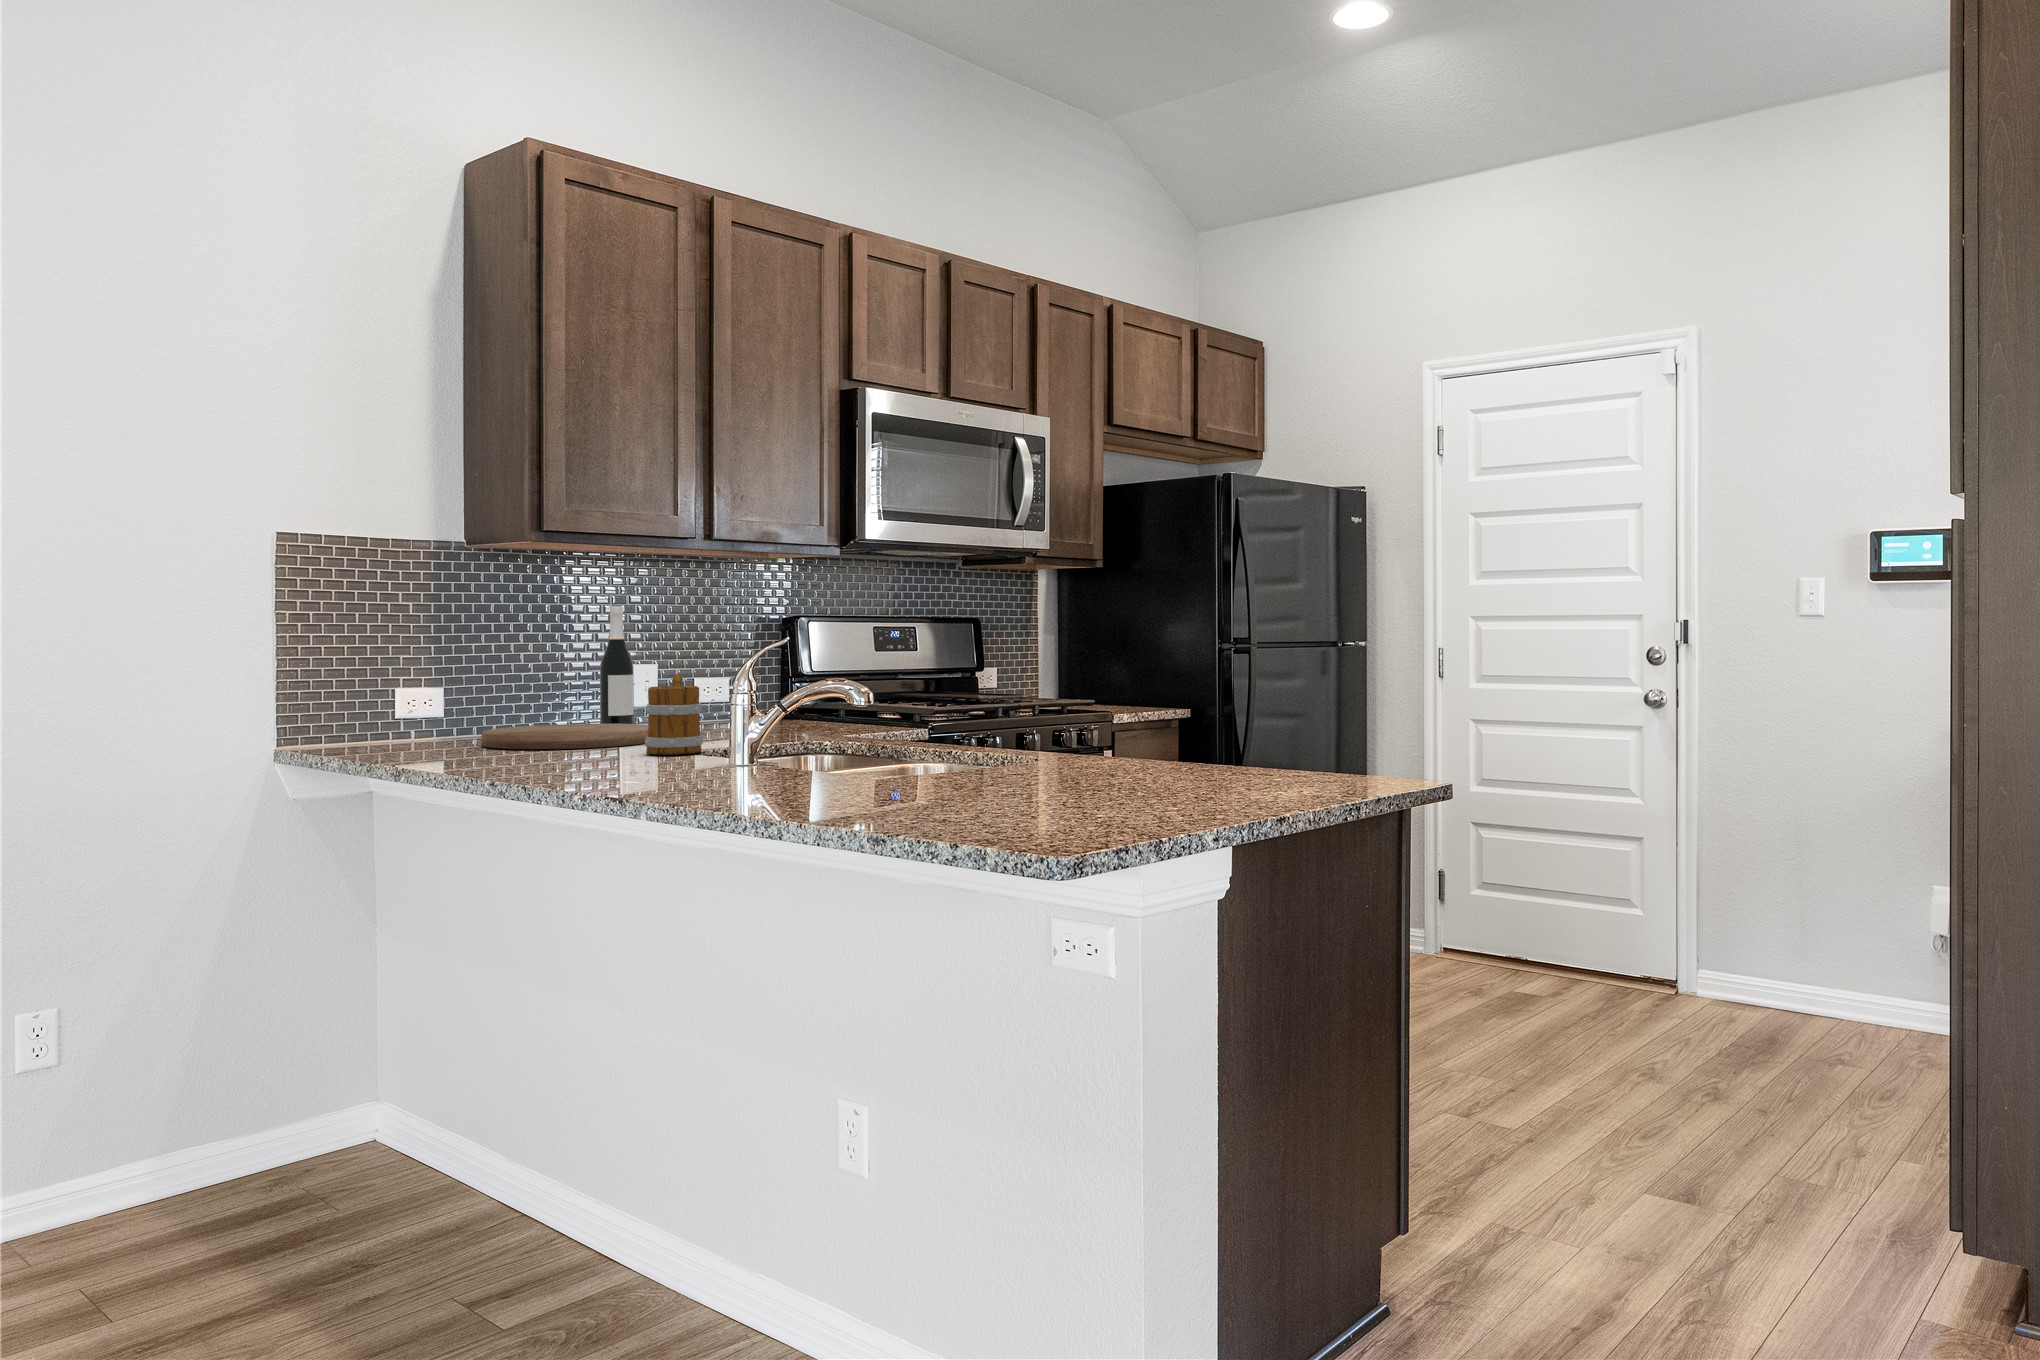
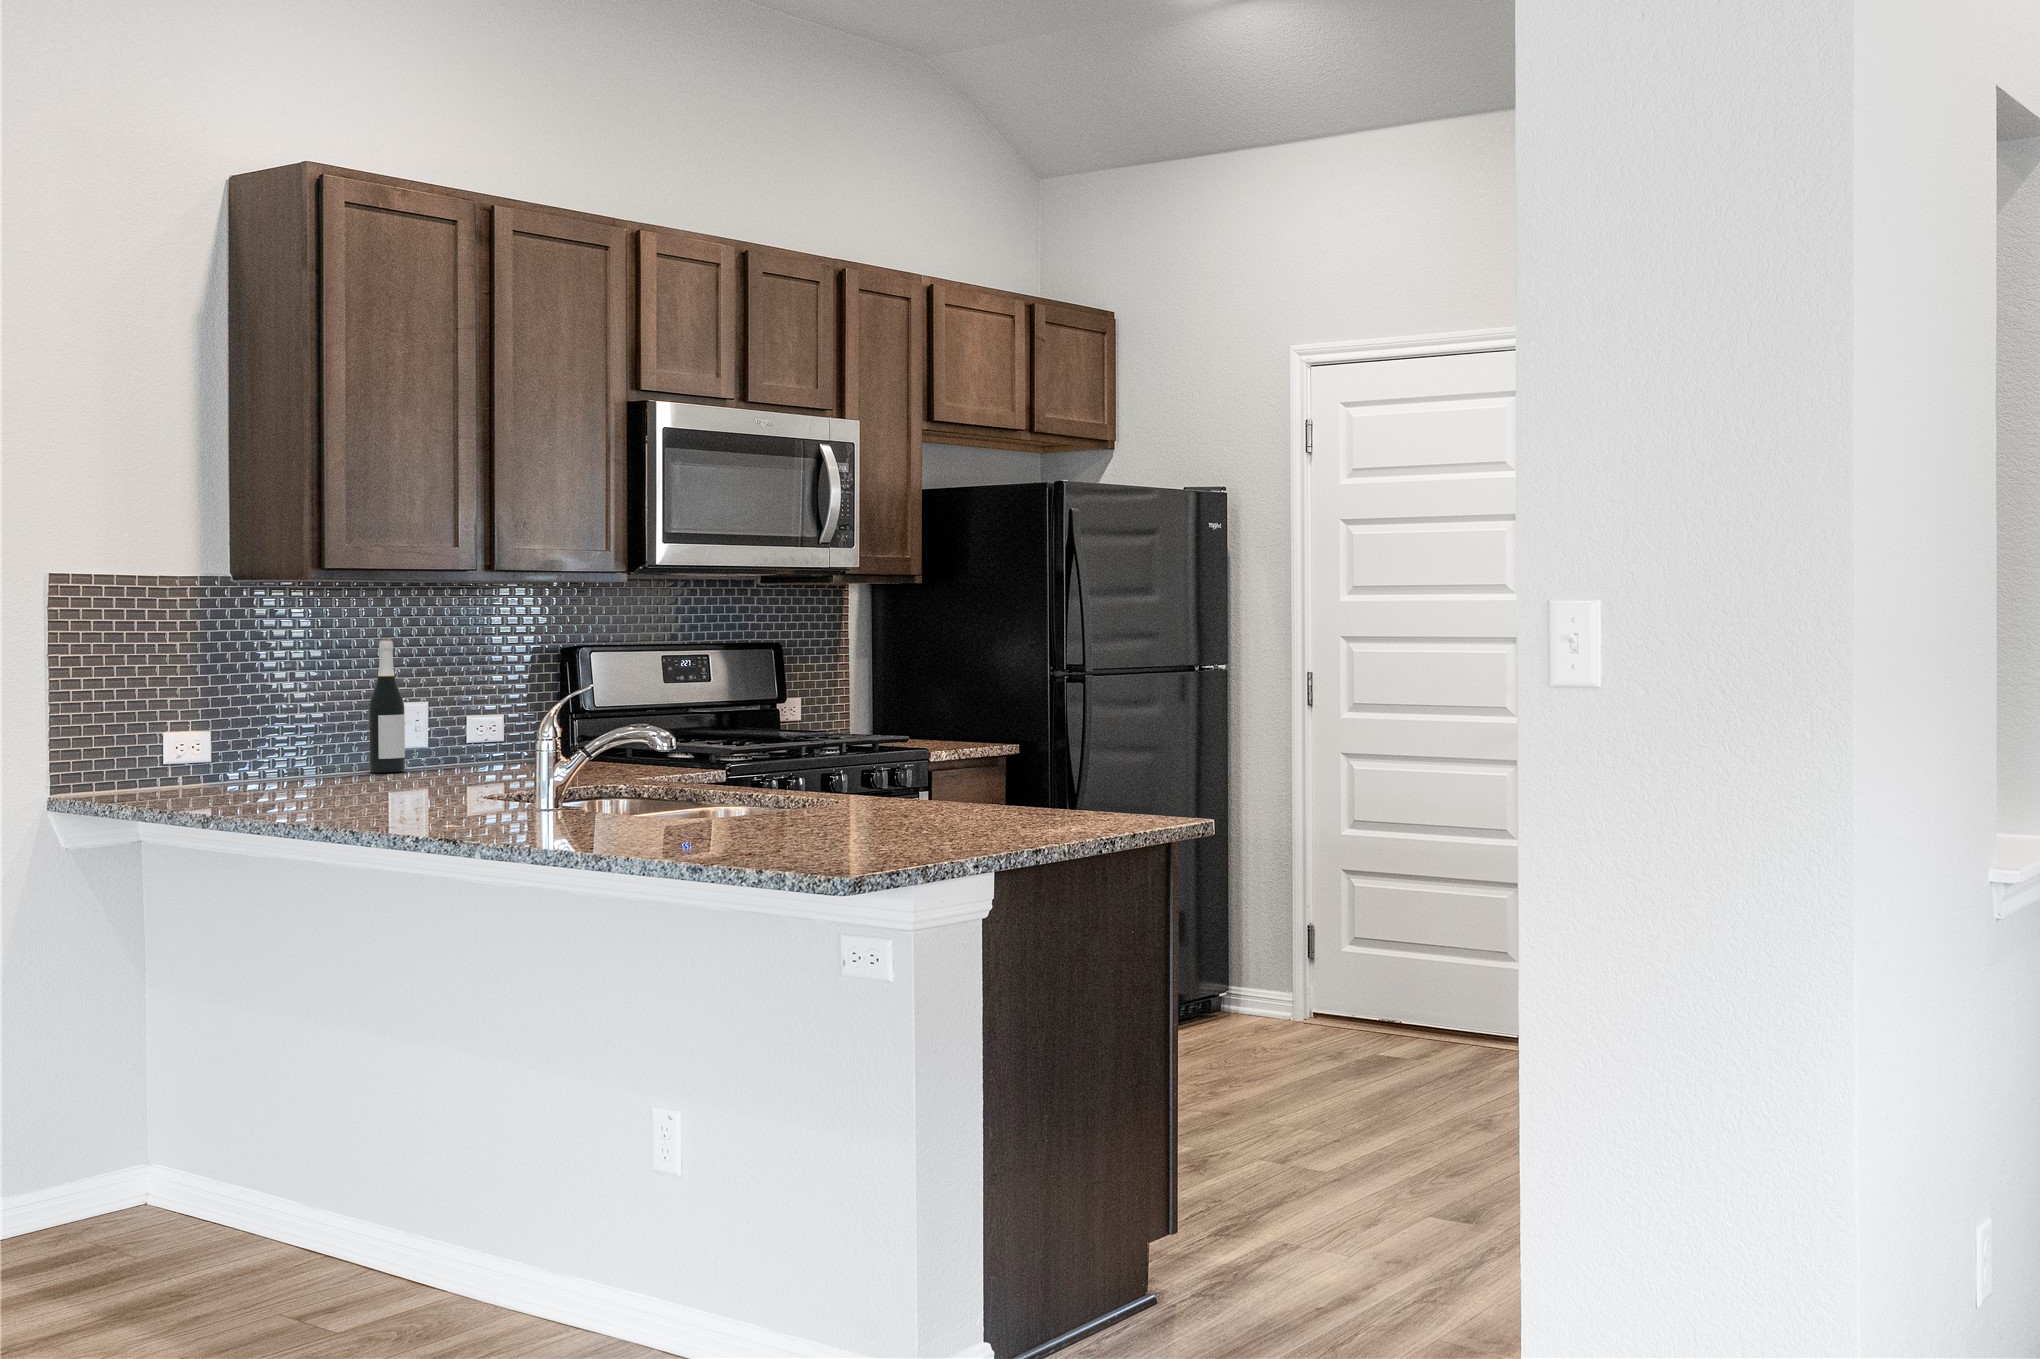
mug: present [645,674,703,755] -> none [442,719,501,800]
cutting board: present [481,724,649,749] -> none [261,768,443,796]

